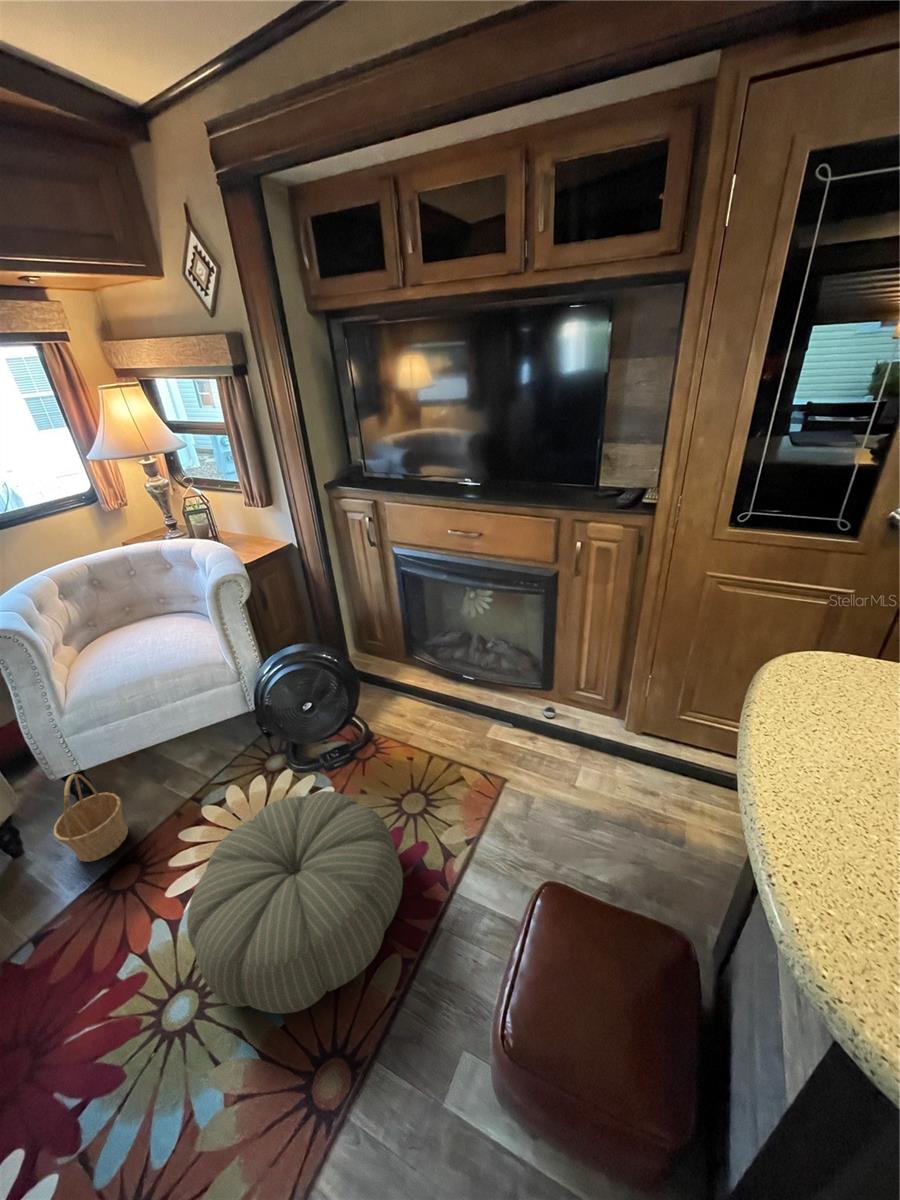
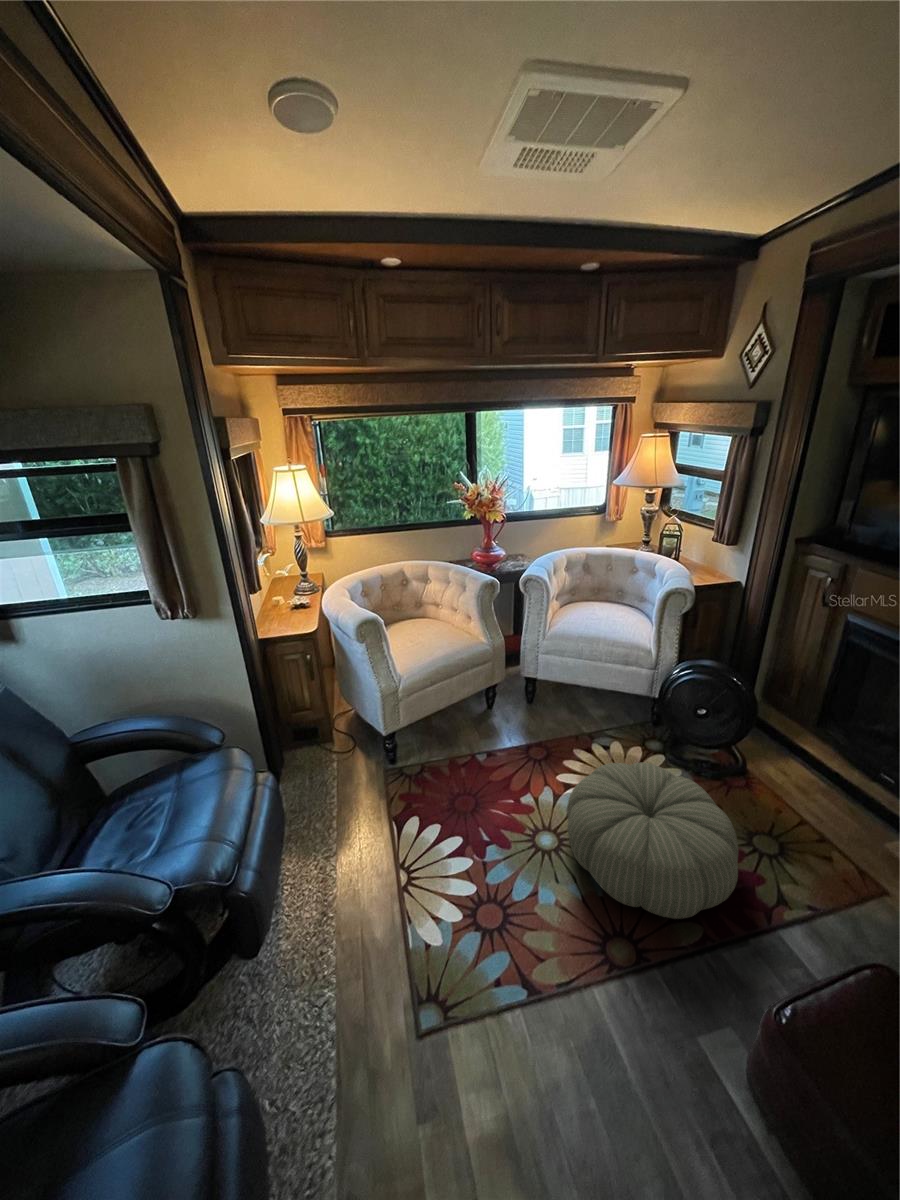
basket: present [54,774,128,862] -> none [514,676,552,734]

